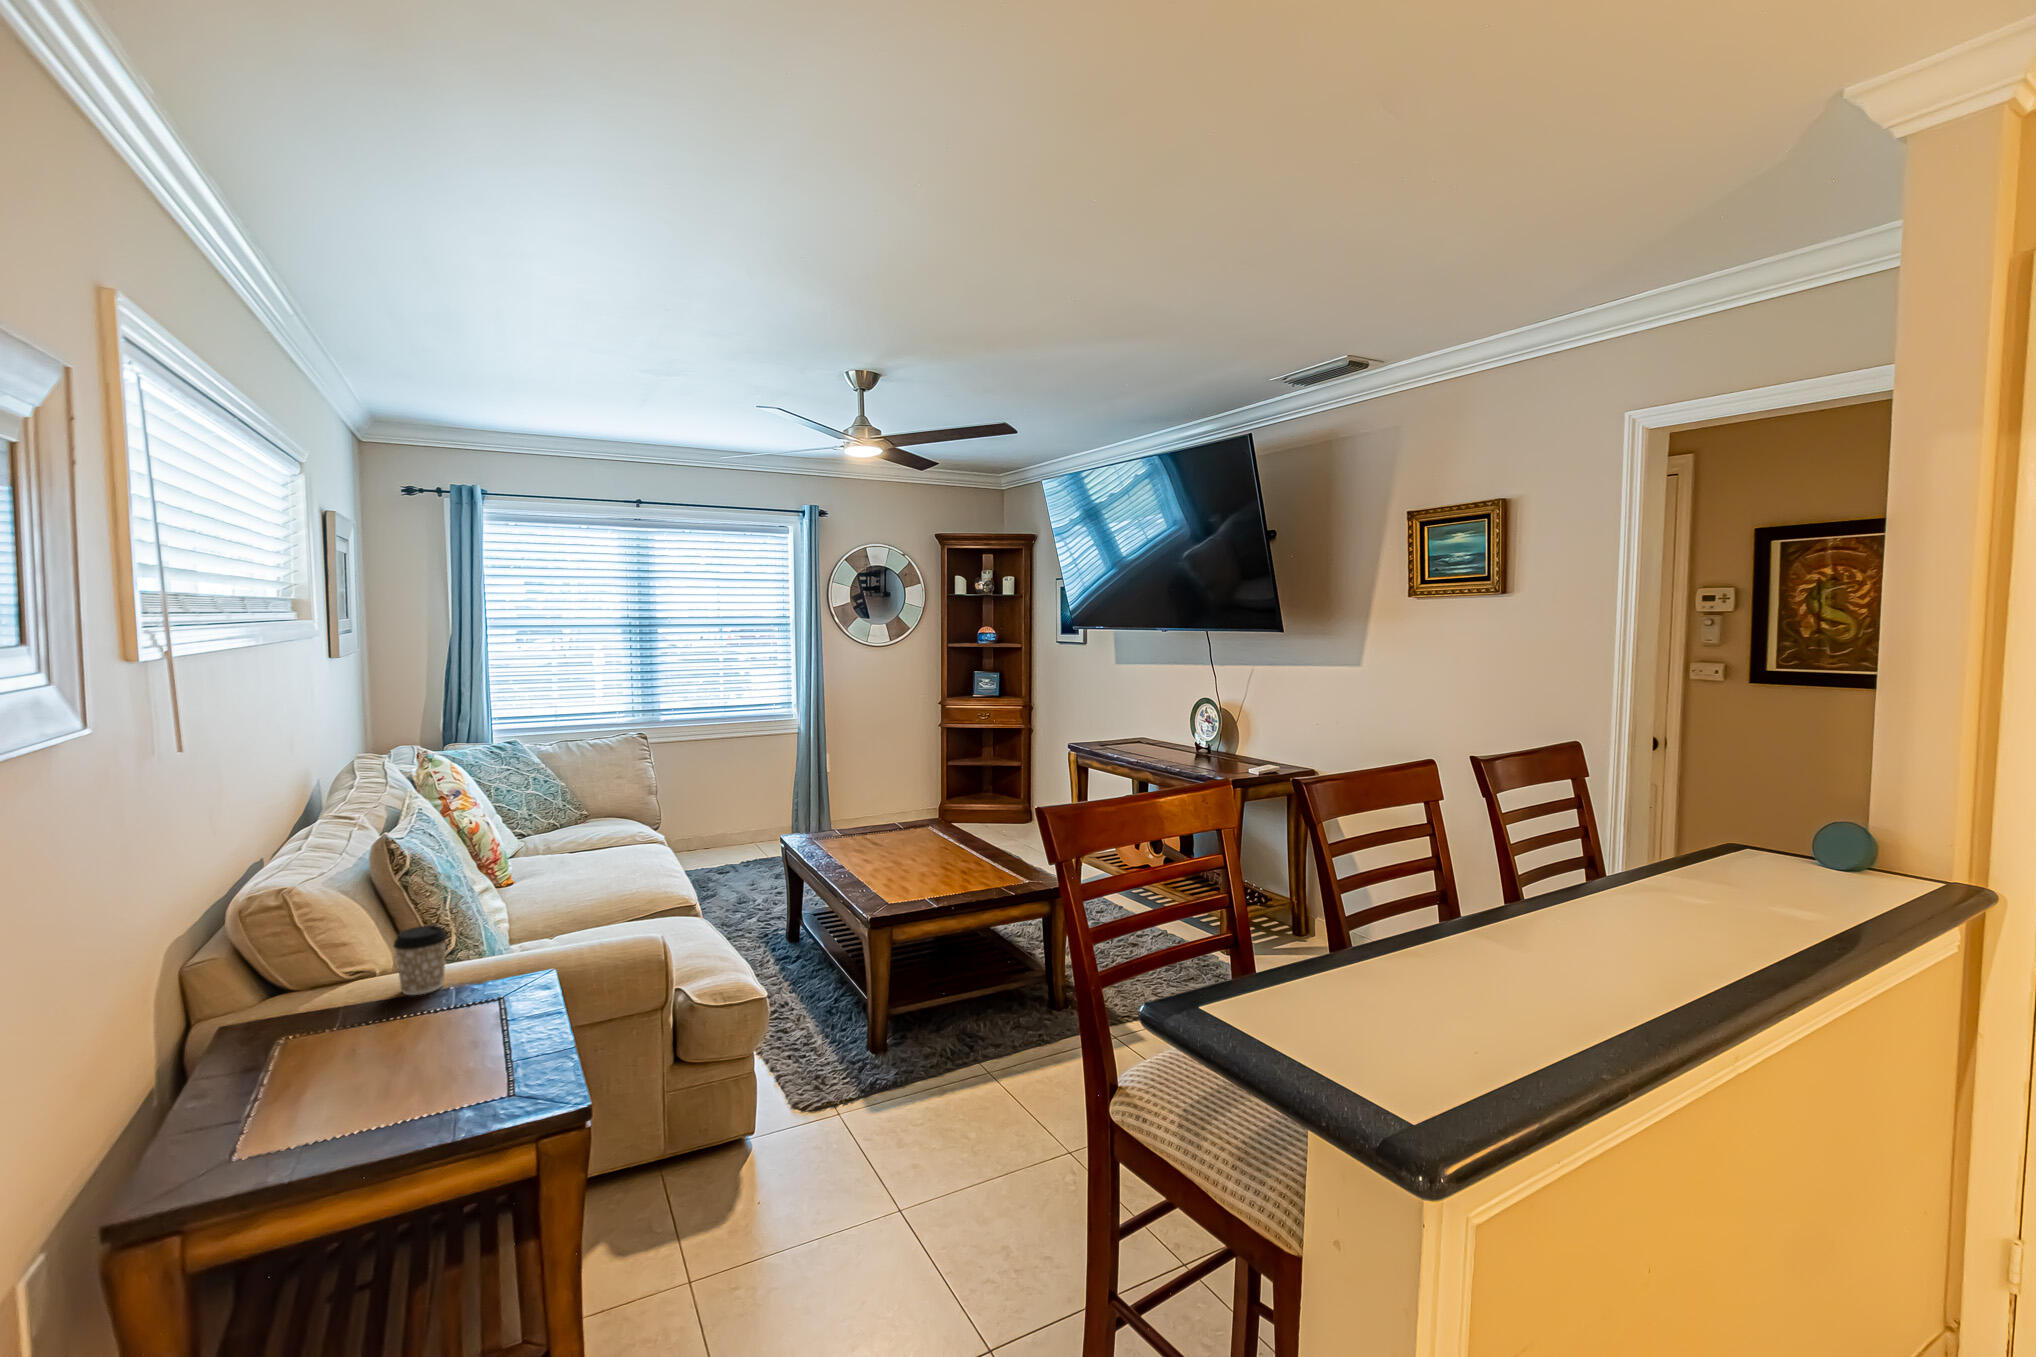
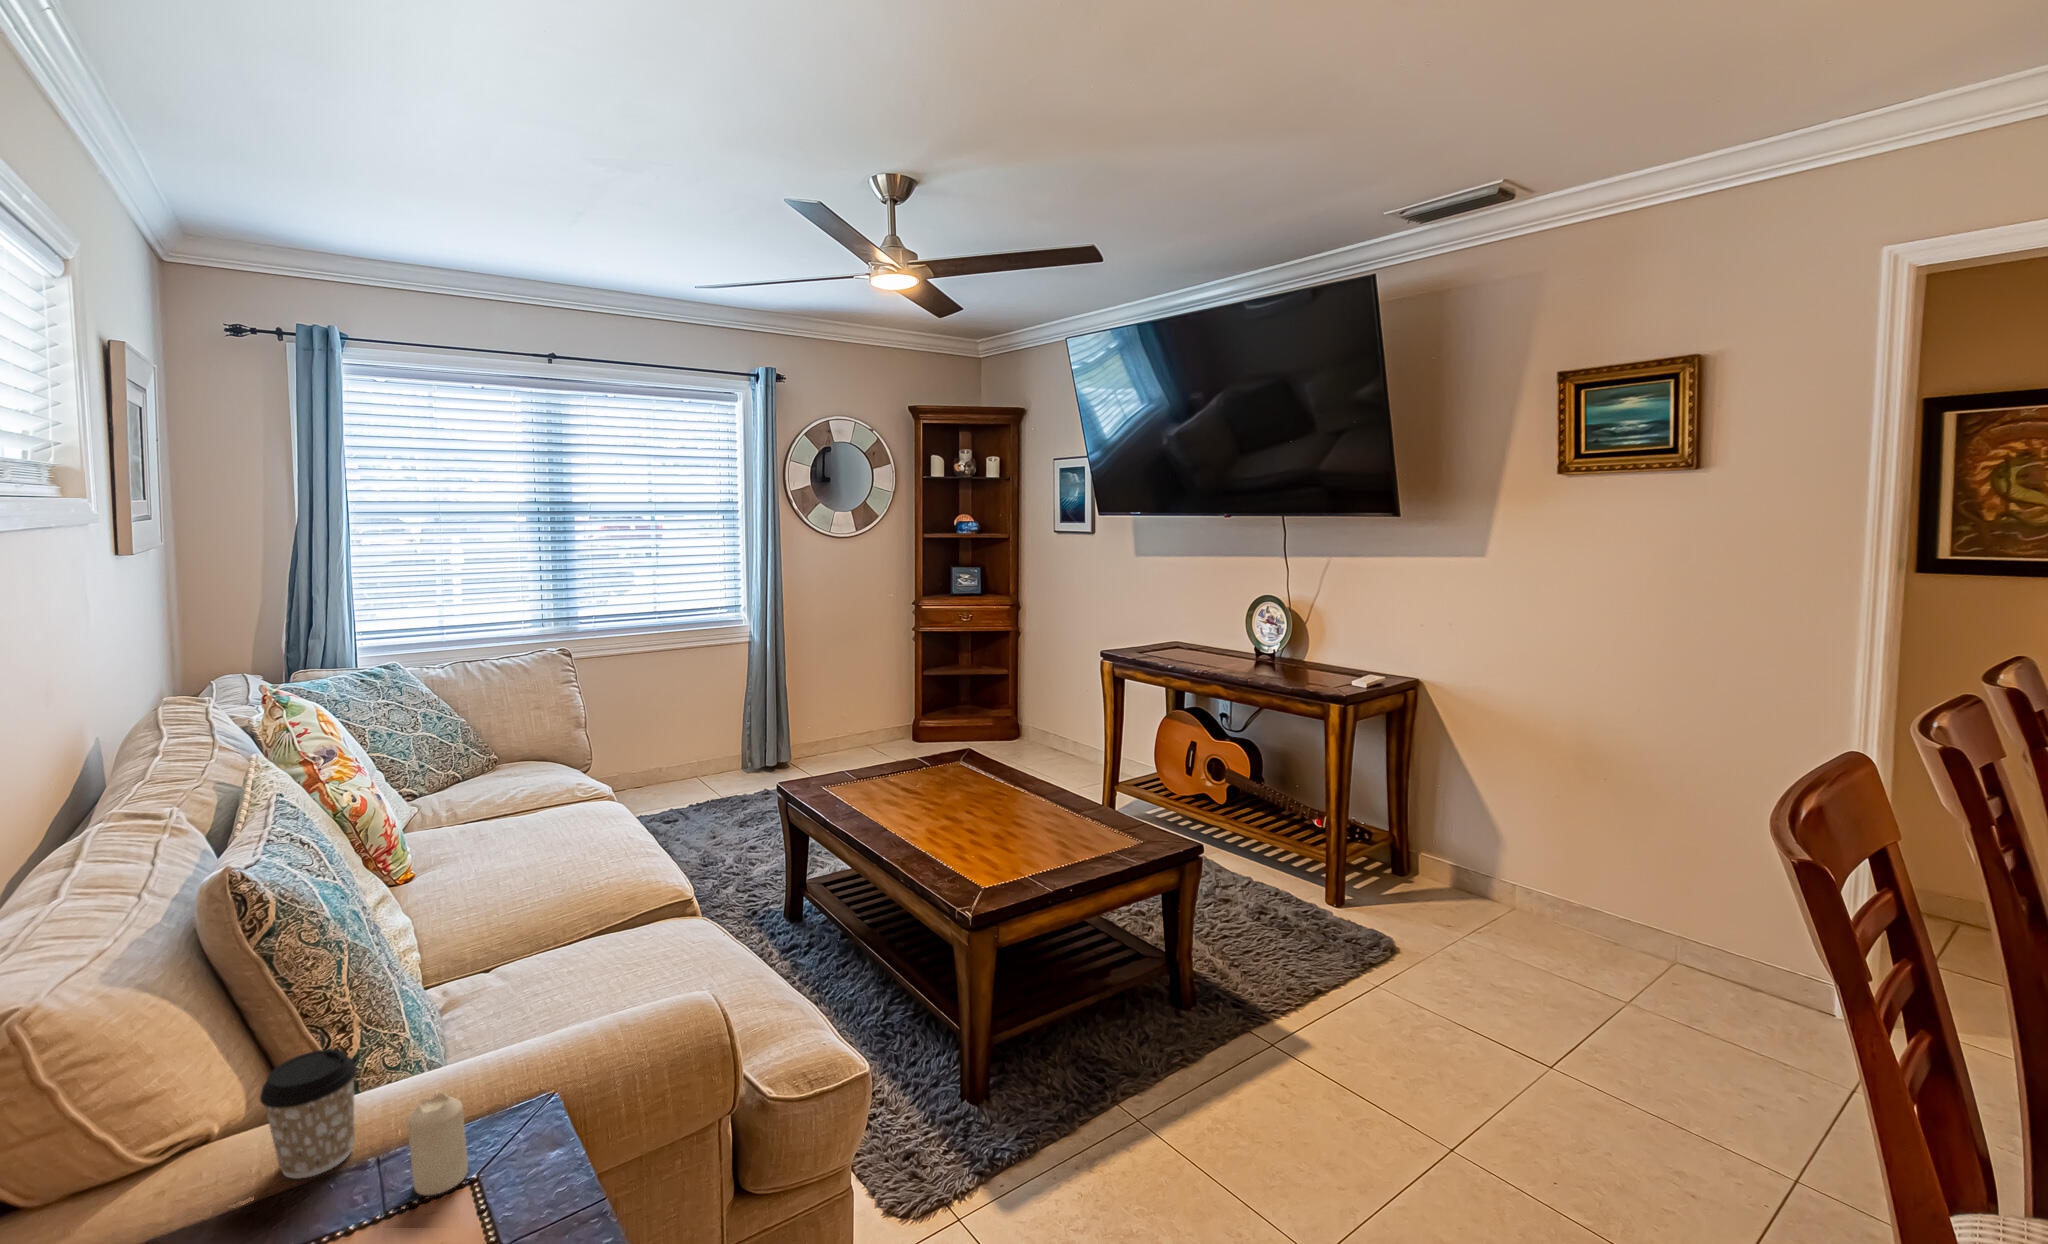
candle: none [471,948,505,1004] -> present [407,1093,468,1196]

